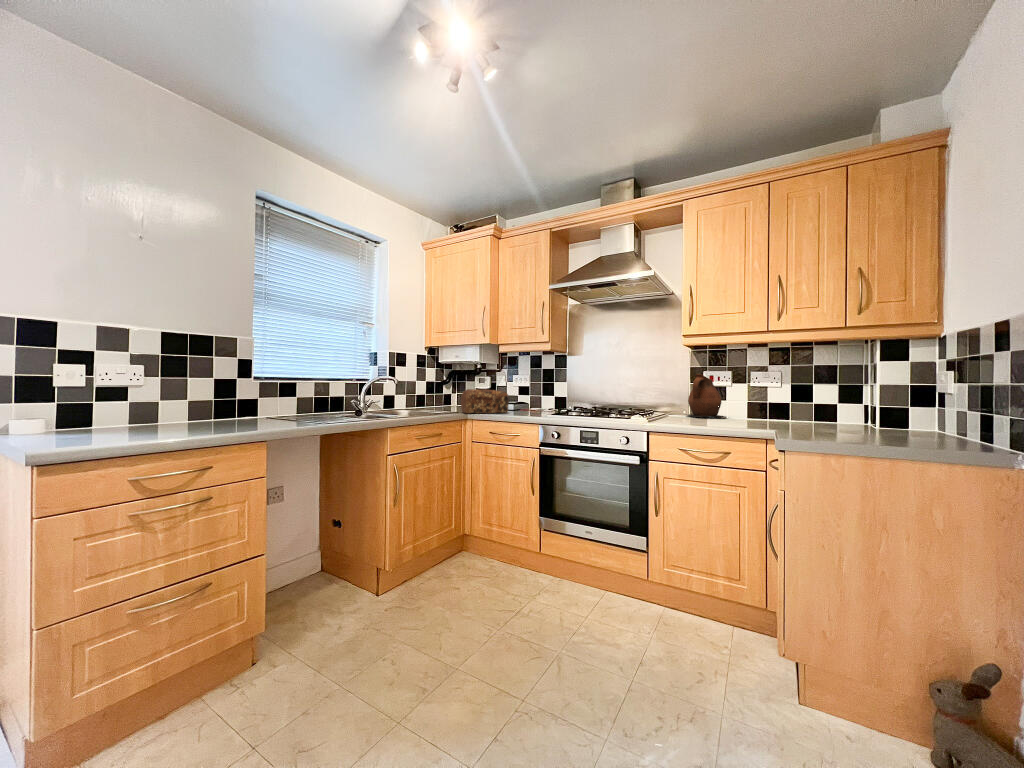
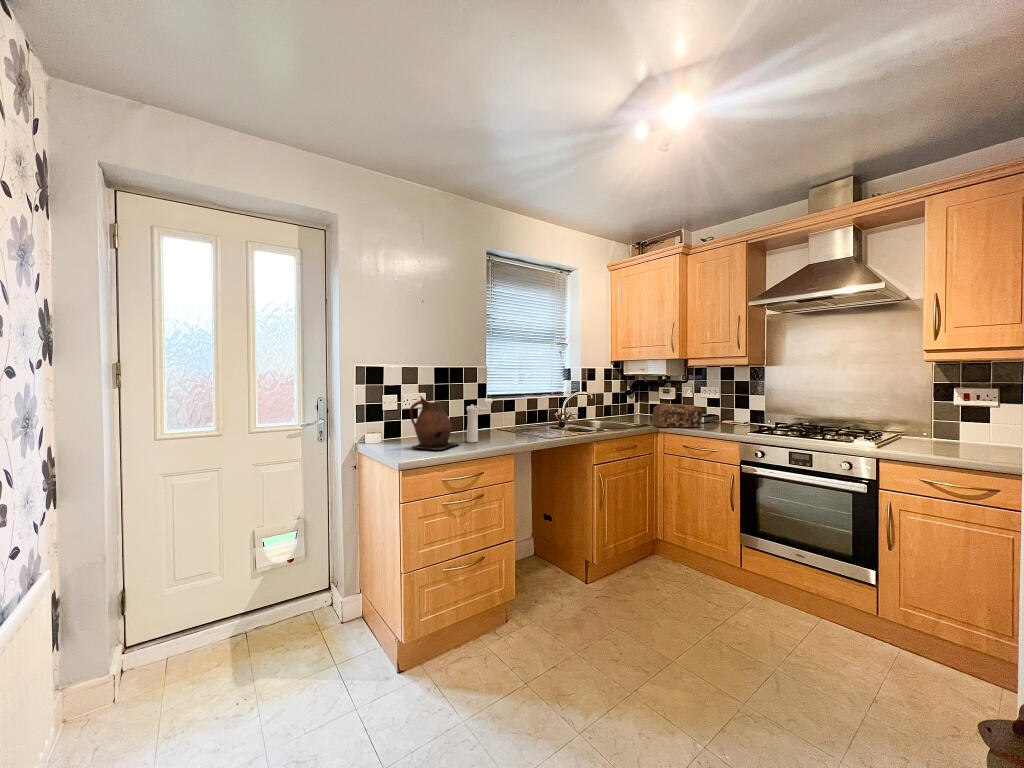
pepper mill: none [199,373,245,429] -> present [467,399,493,442]
ceramic pitcher: present [686,374,726,418] -> present [410,396,459,450]

